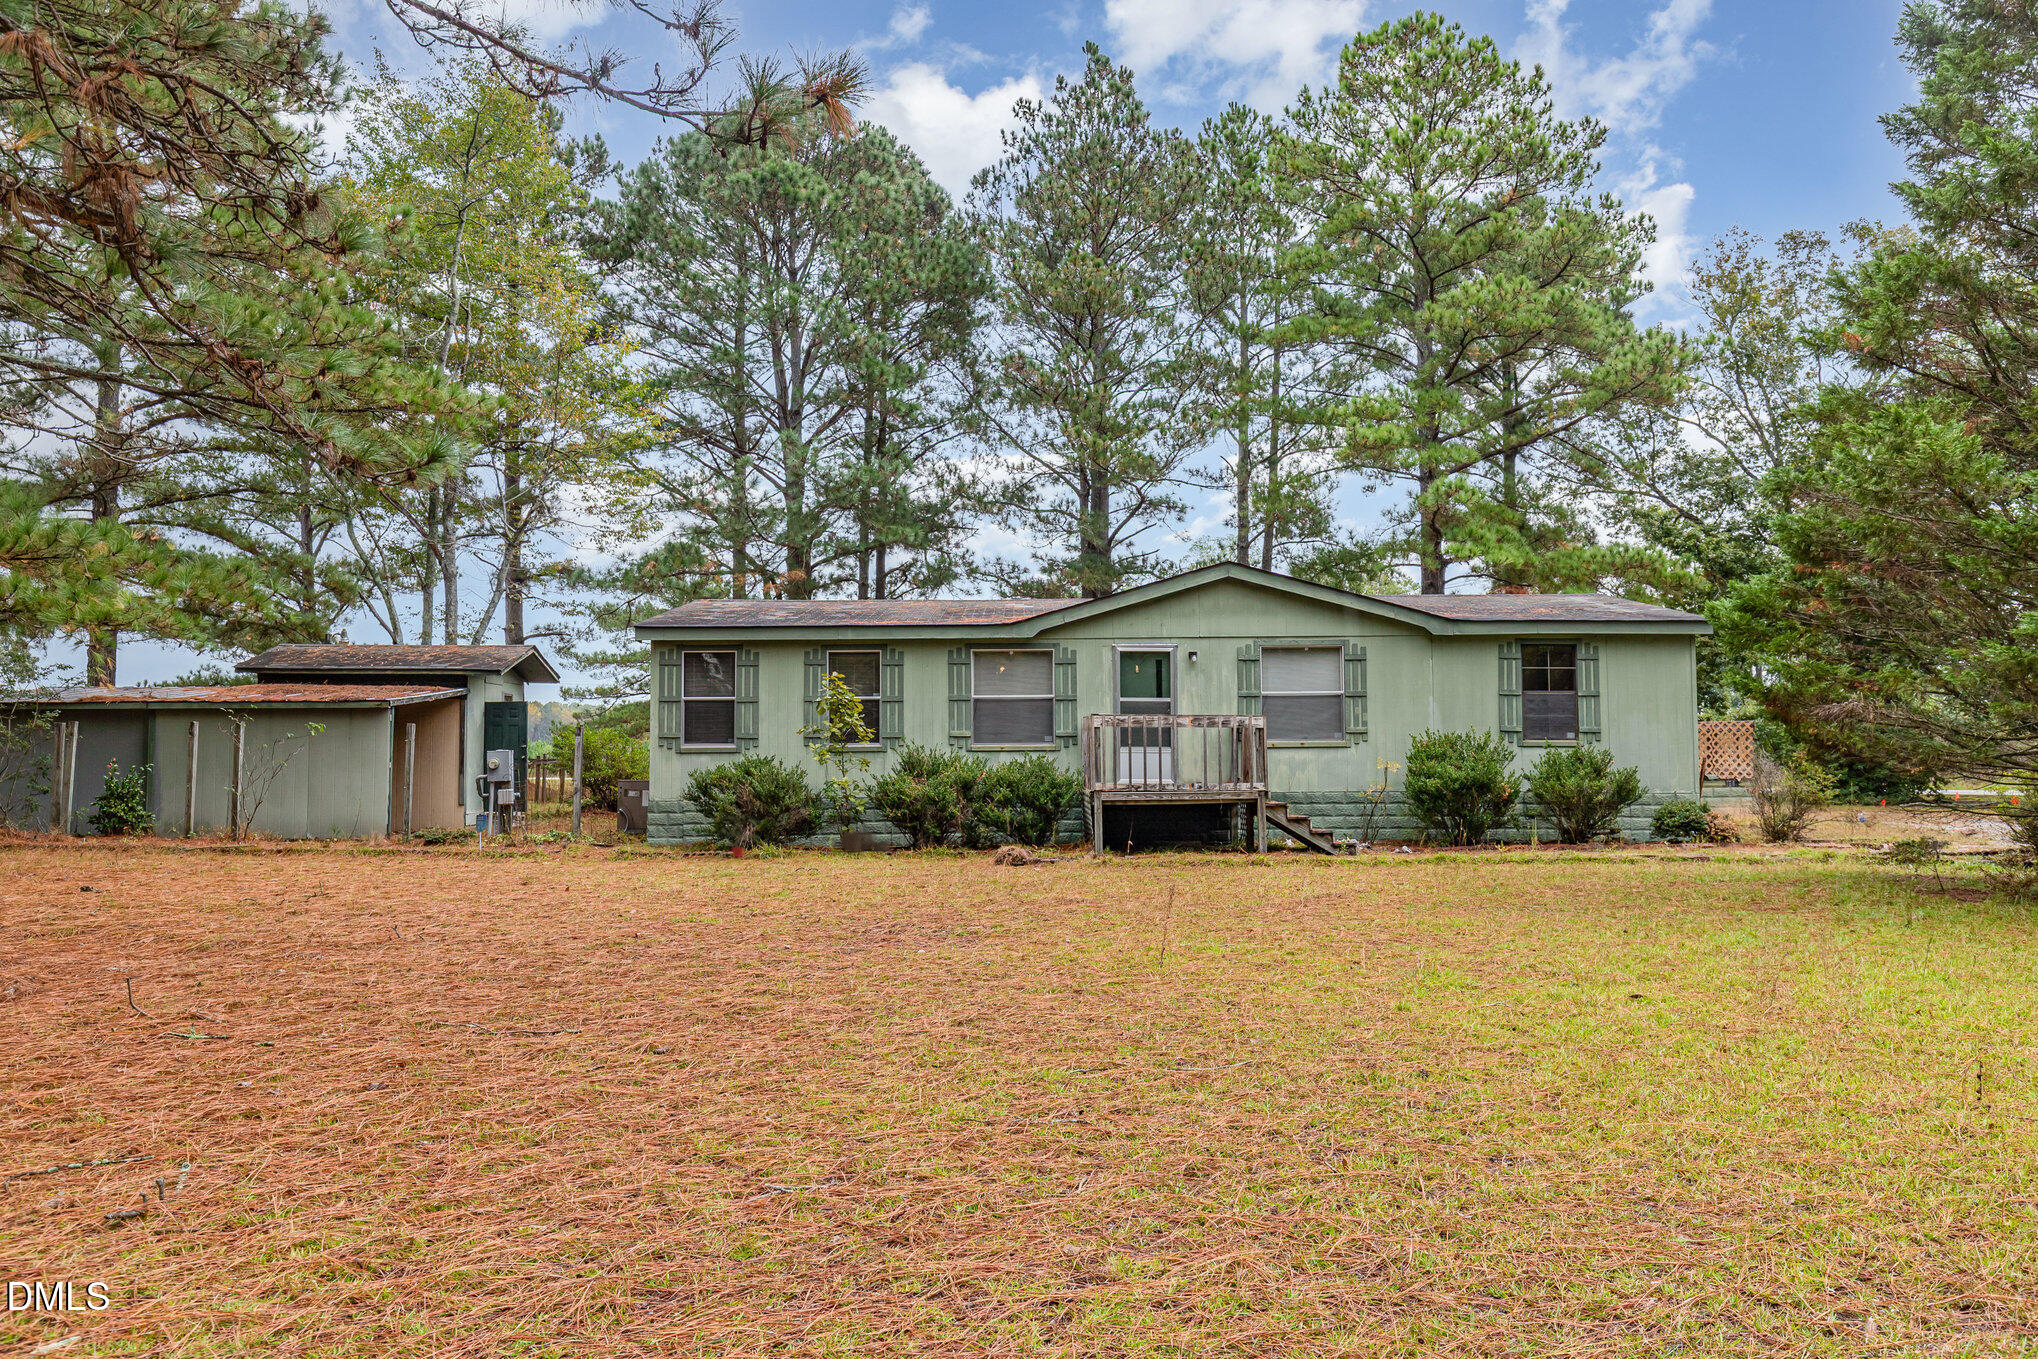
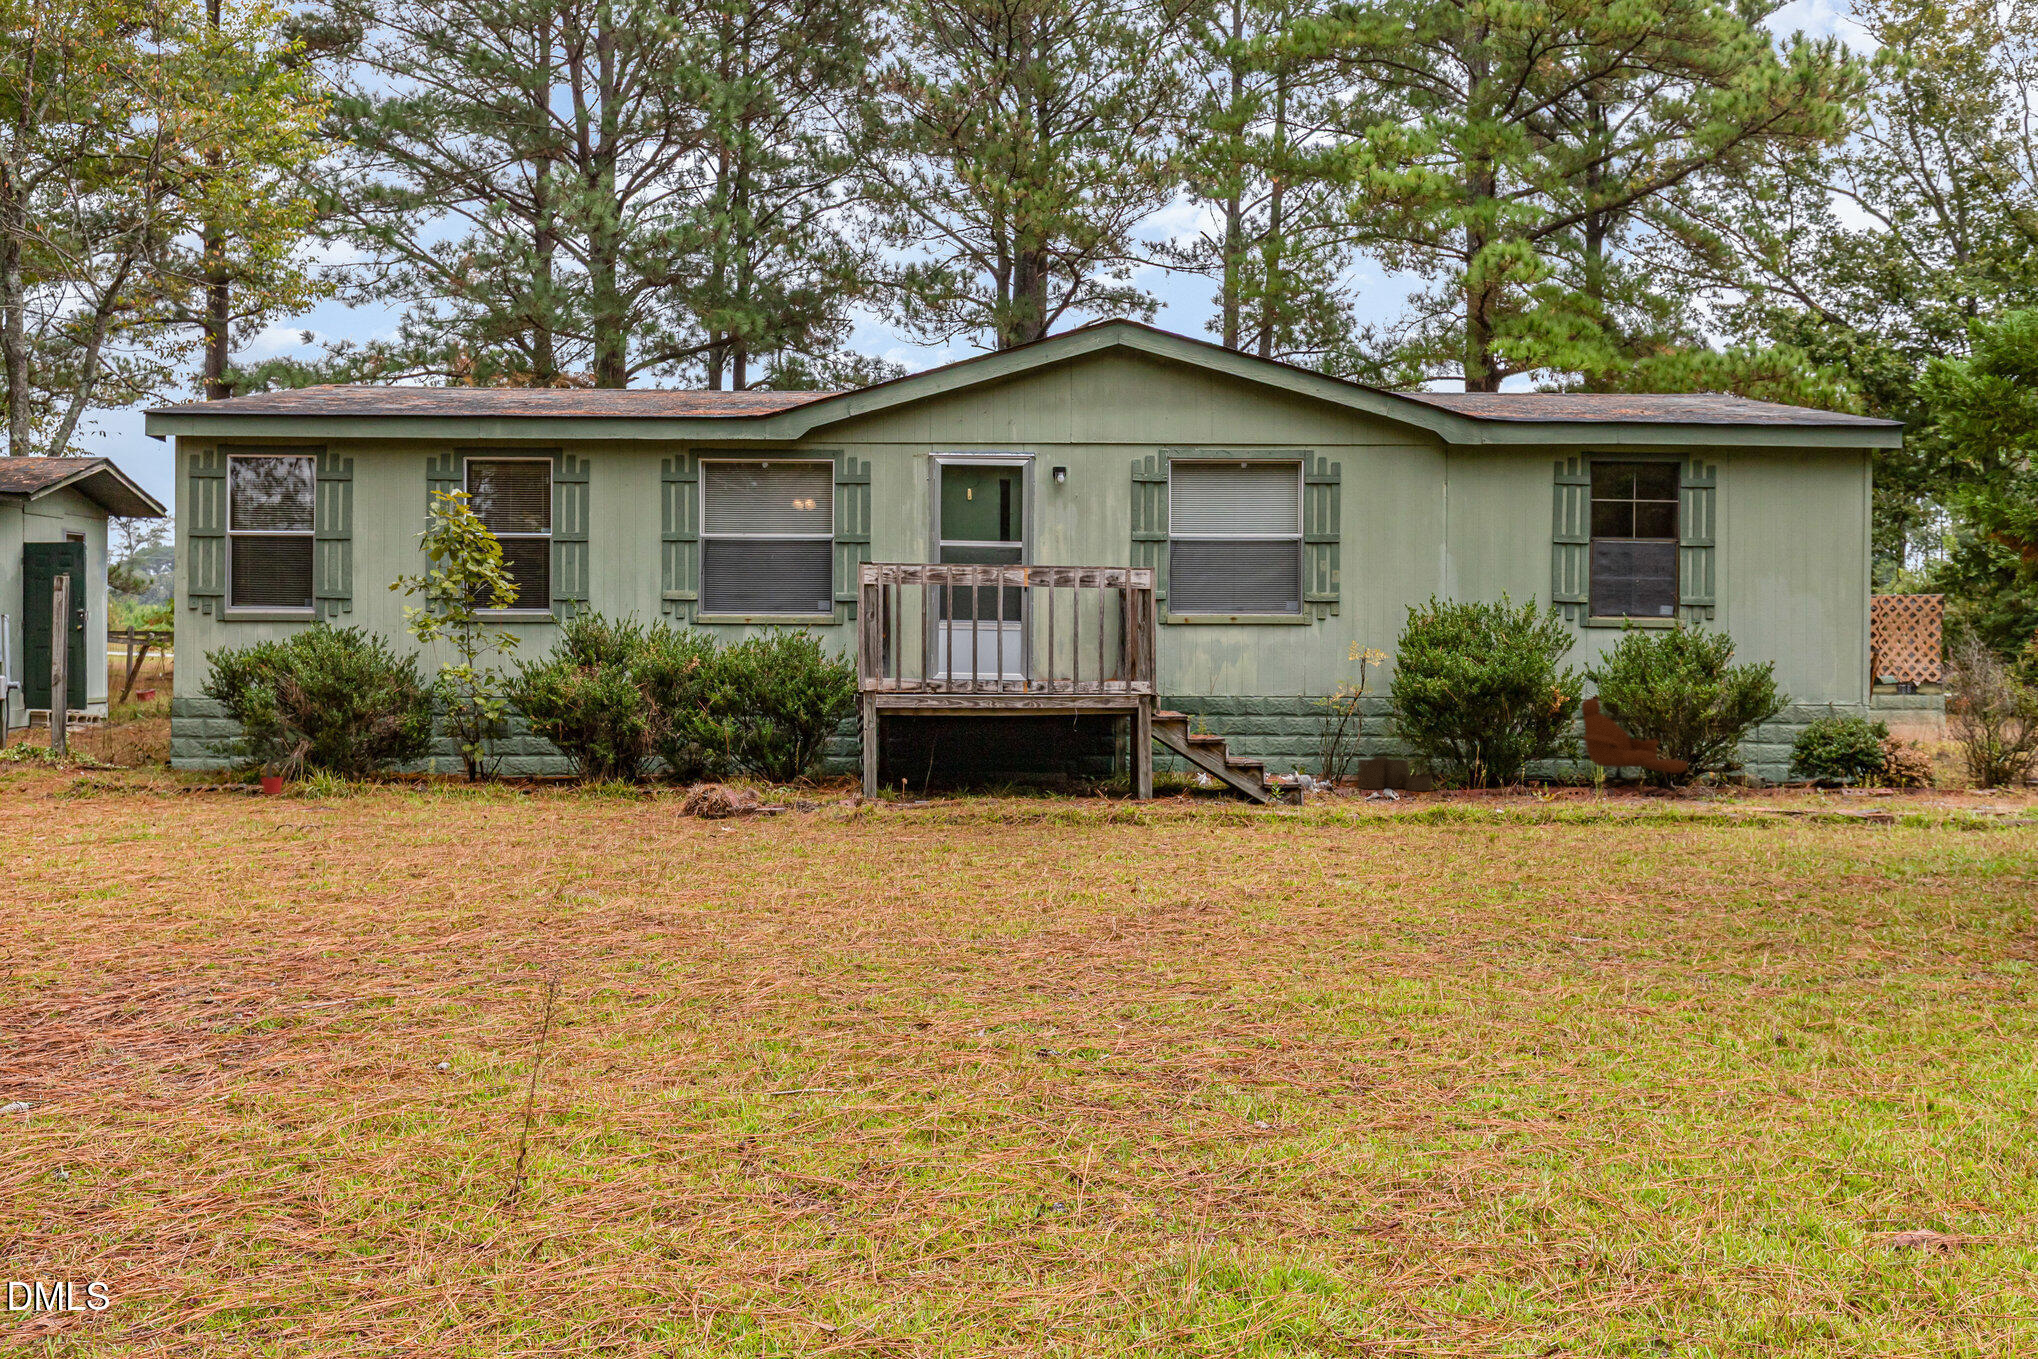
lounge chair: none [1520,791,1586,851] -> present [1582,699,1688,795]
woven basket: present [842,831,889,852] -> present [1357,756,1432,791]

